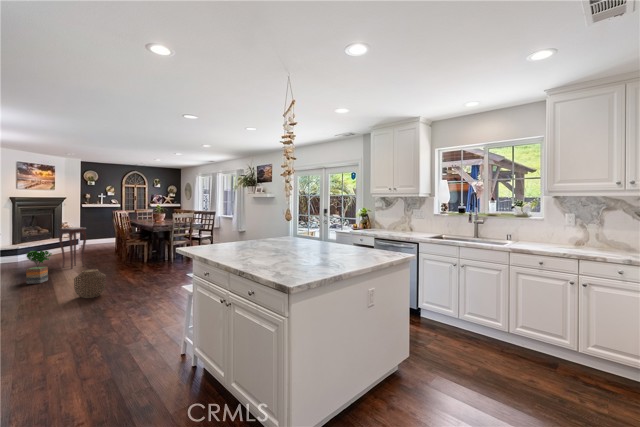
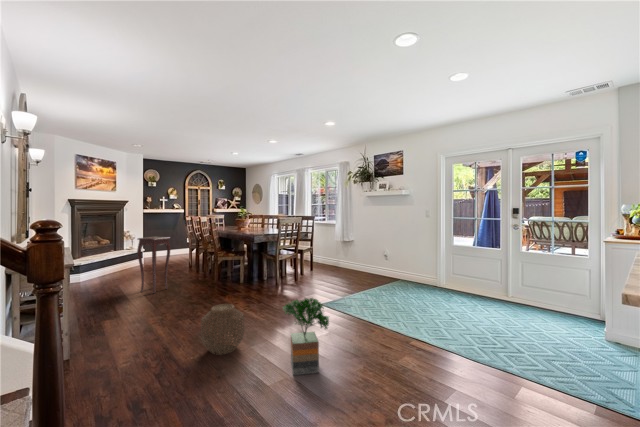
potted tree: present [26,251,52,284] -> present [283,298,329,375]

